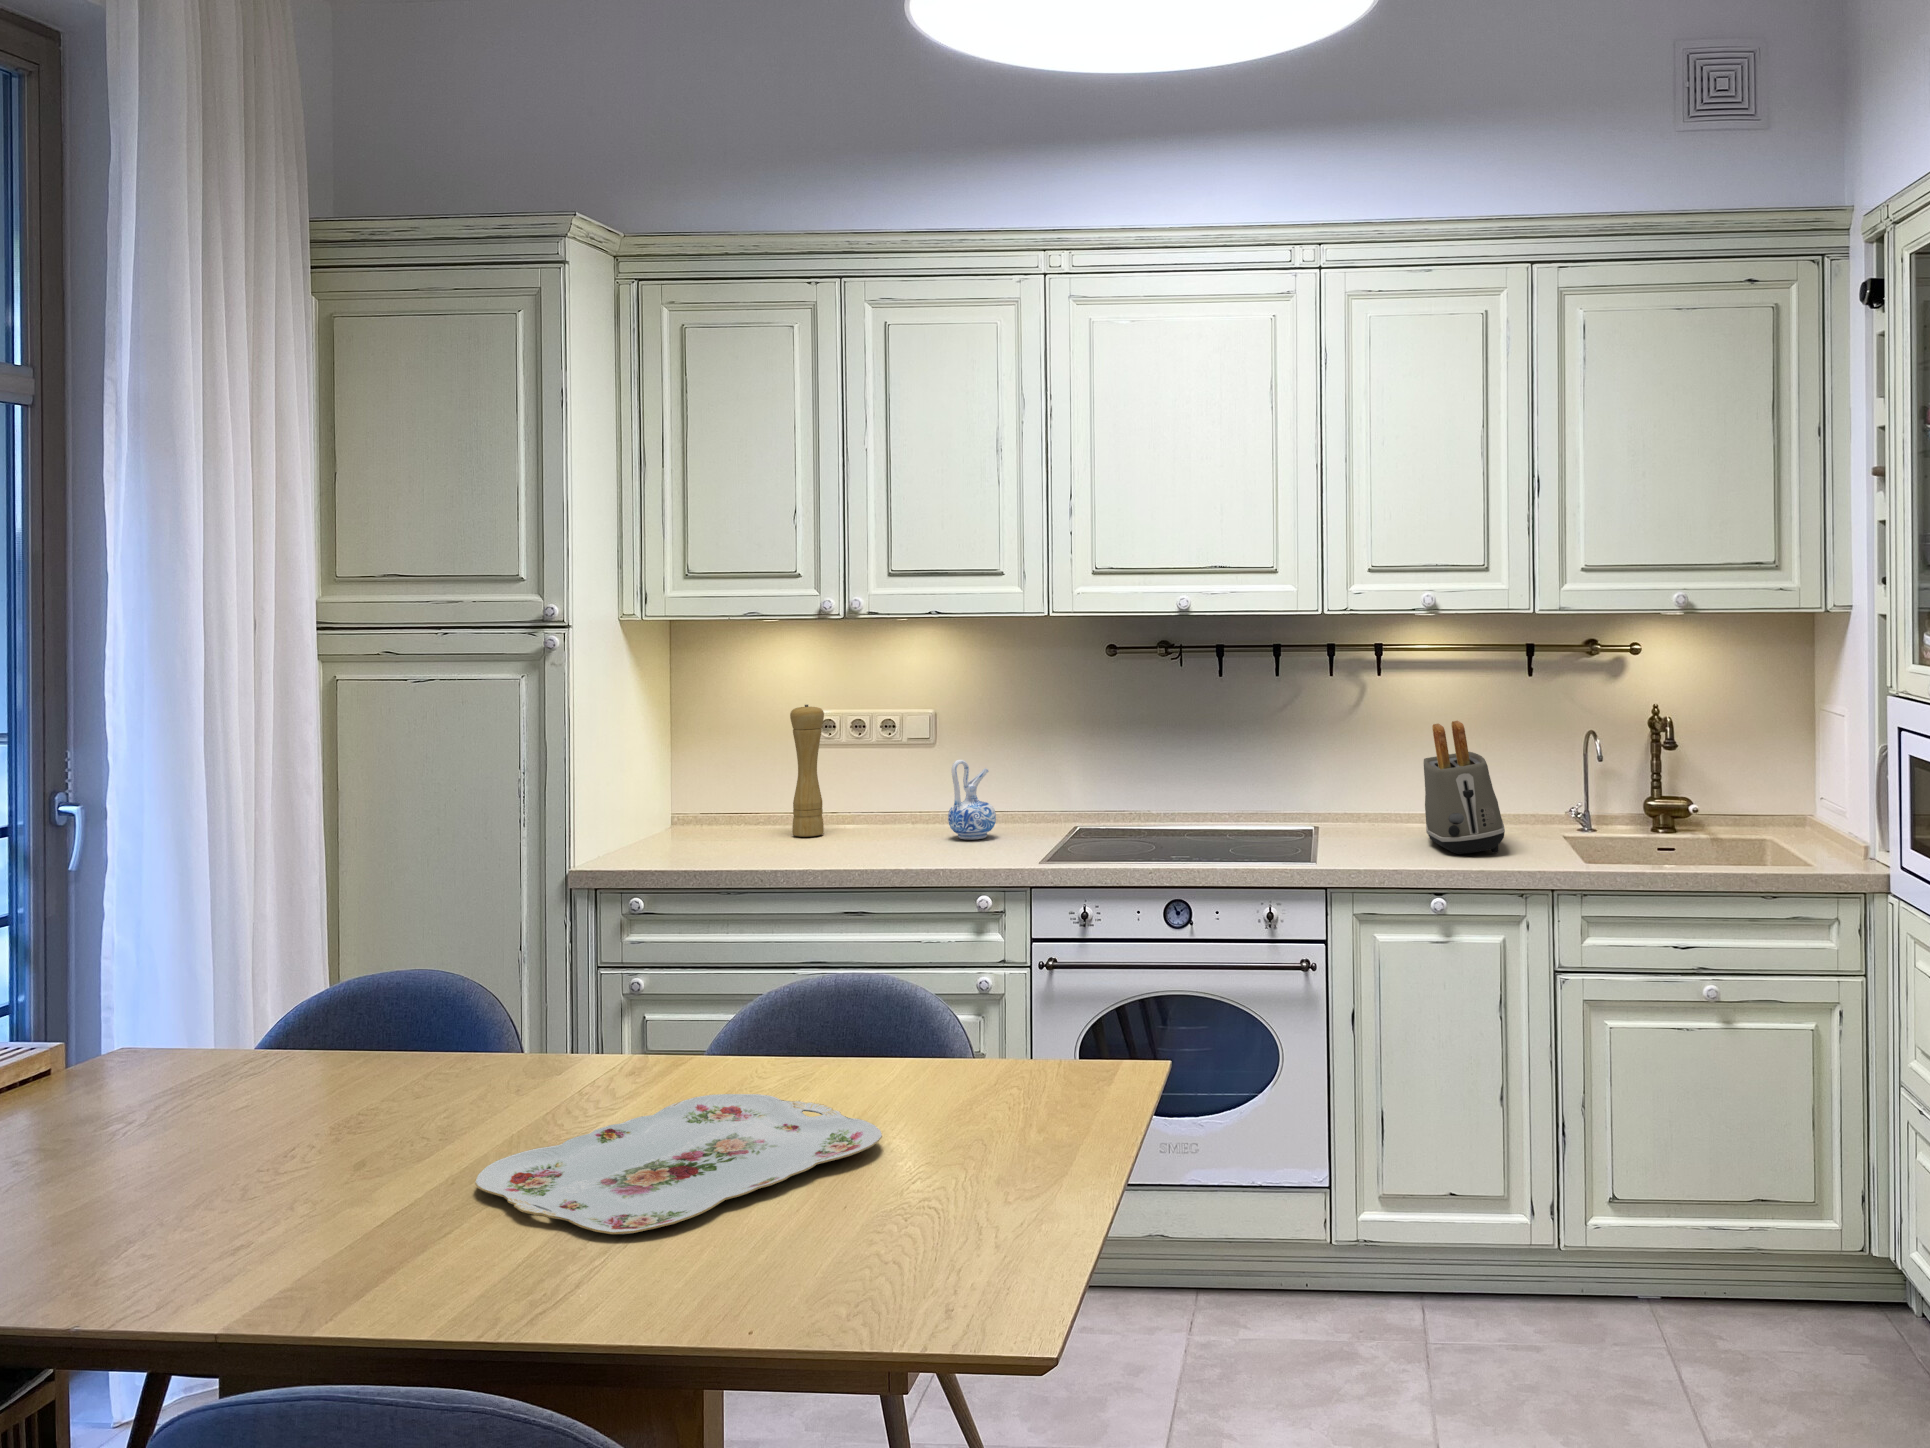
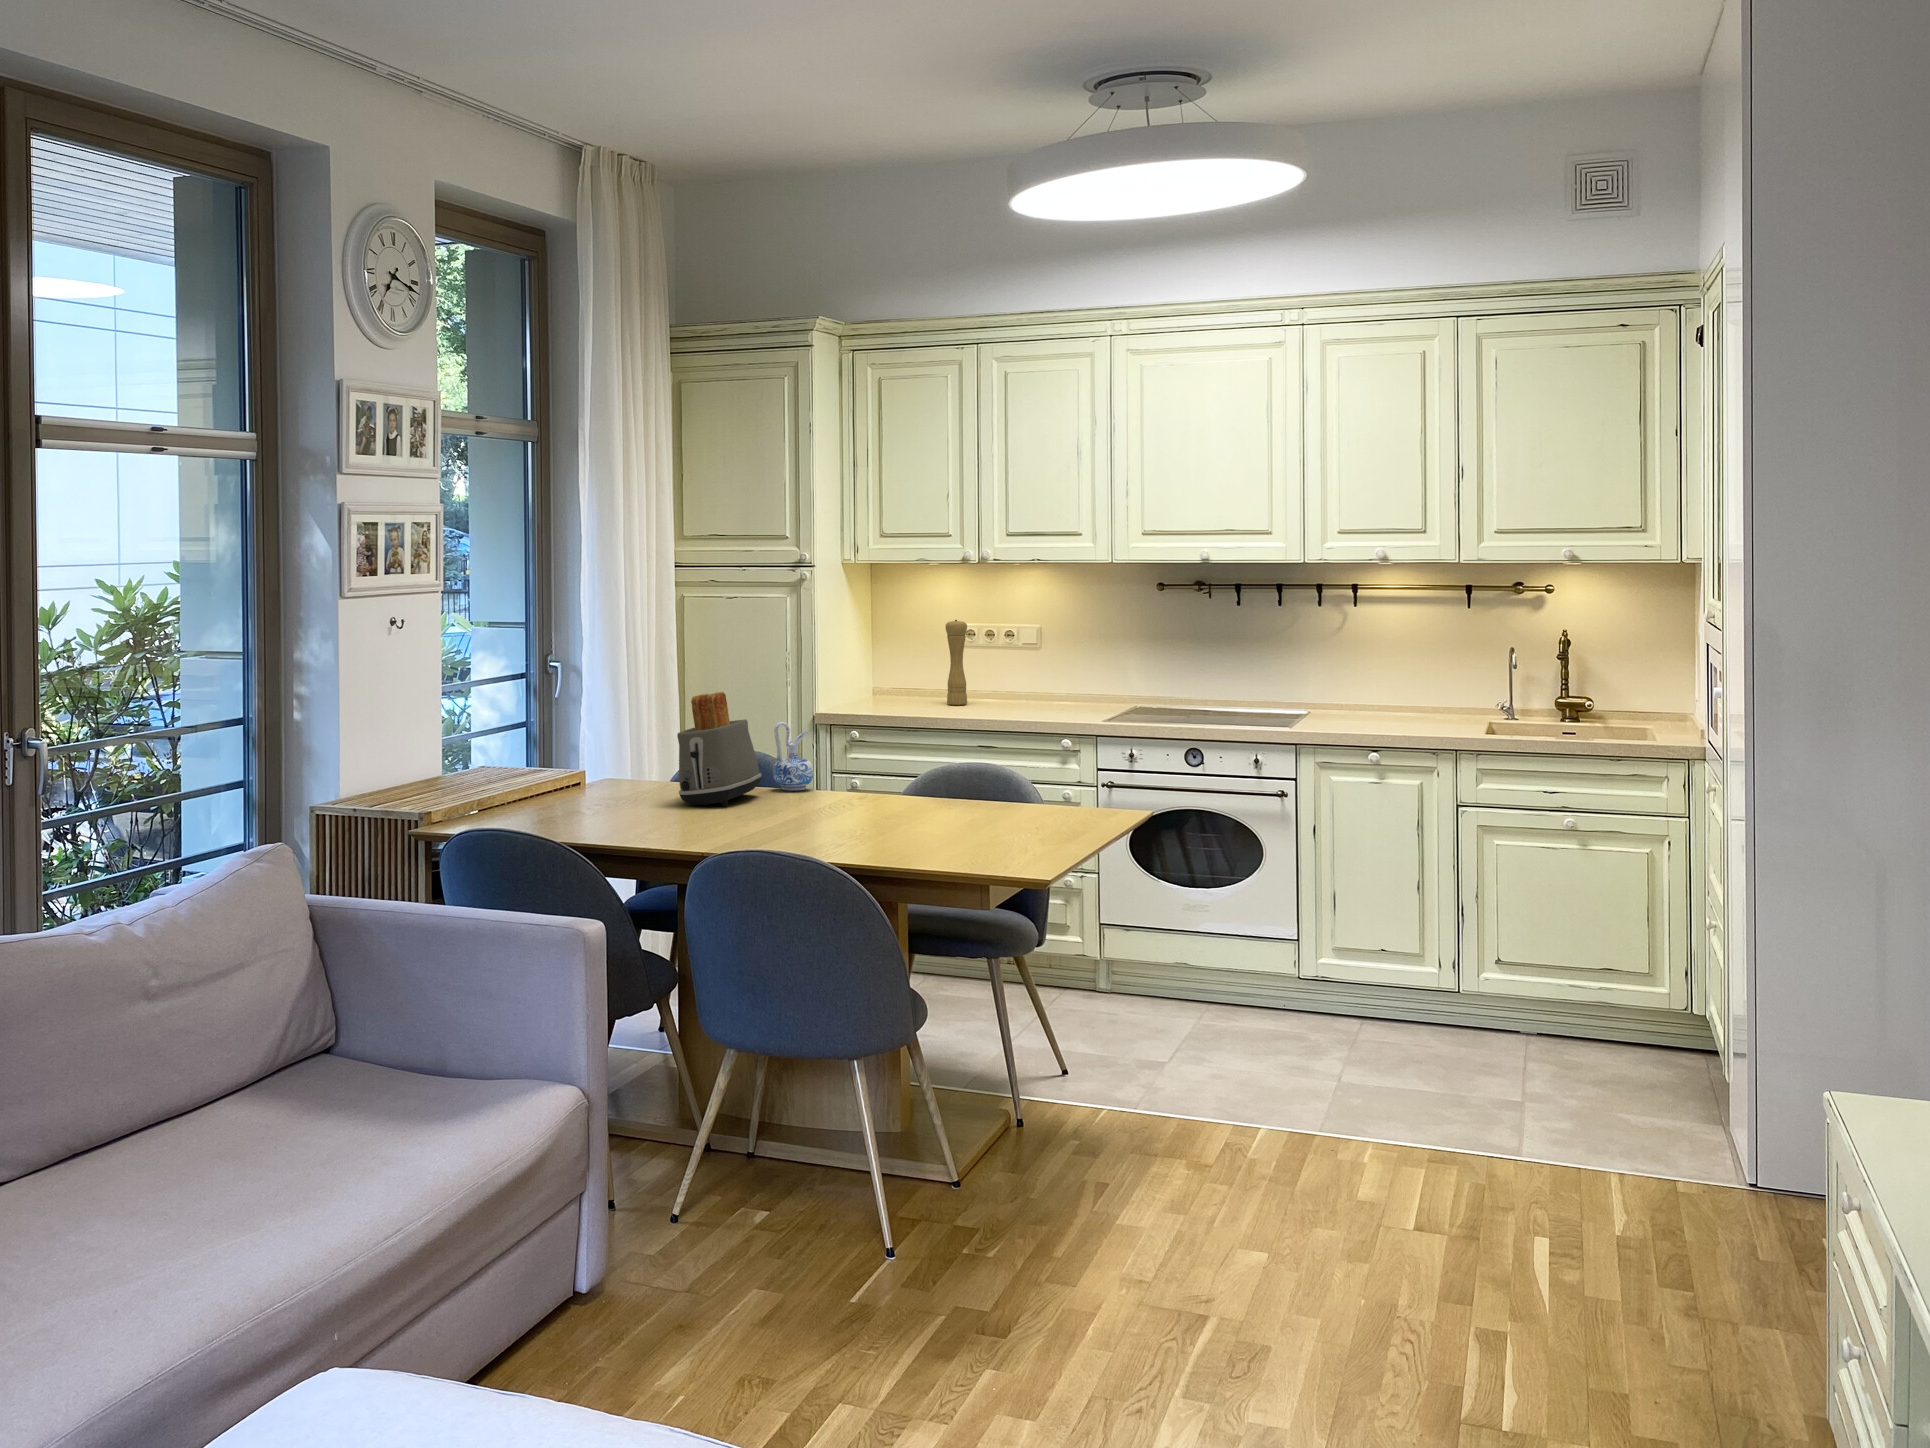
toaster: present [1424,721,1505,854] -> present [677,692,762,807]
ceramic pitcher: present [948,760,996,839] -> present [773,722,814,791]
serving tray: present [475,1094,882,1234] -> none [820,792,1000,822]

